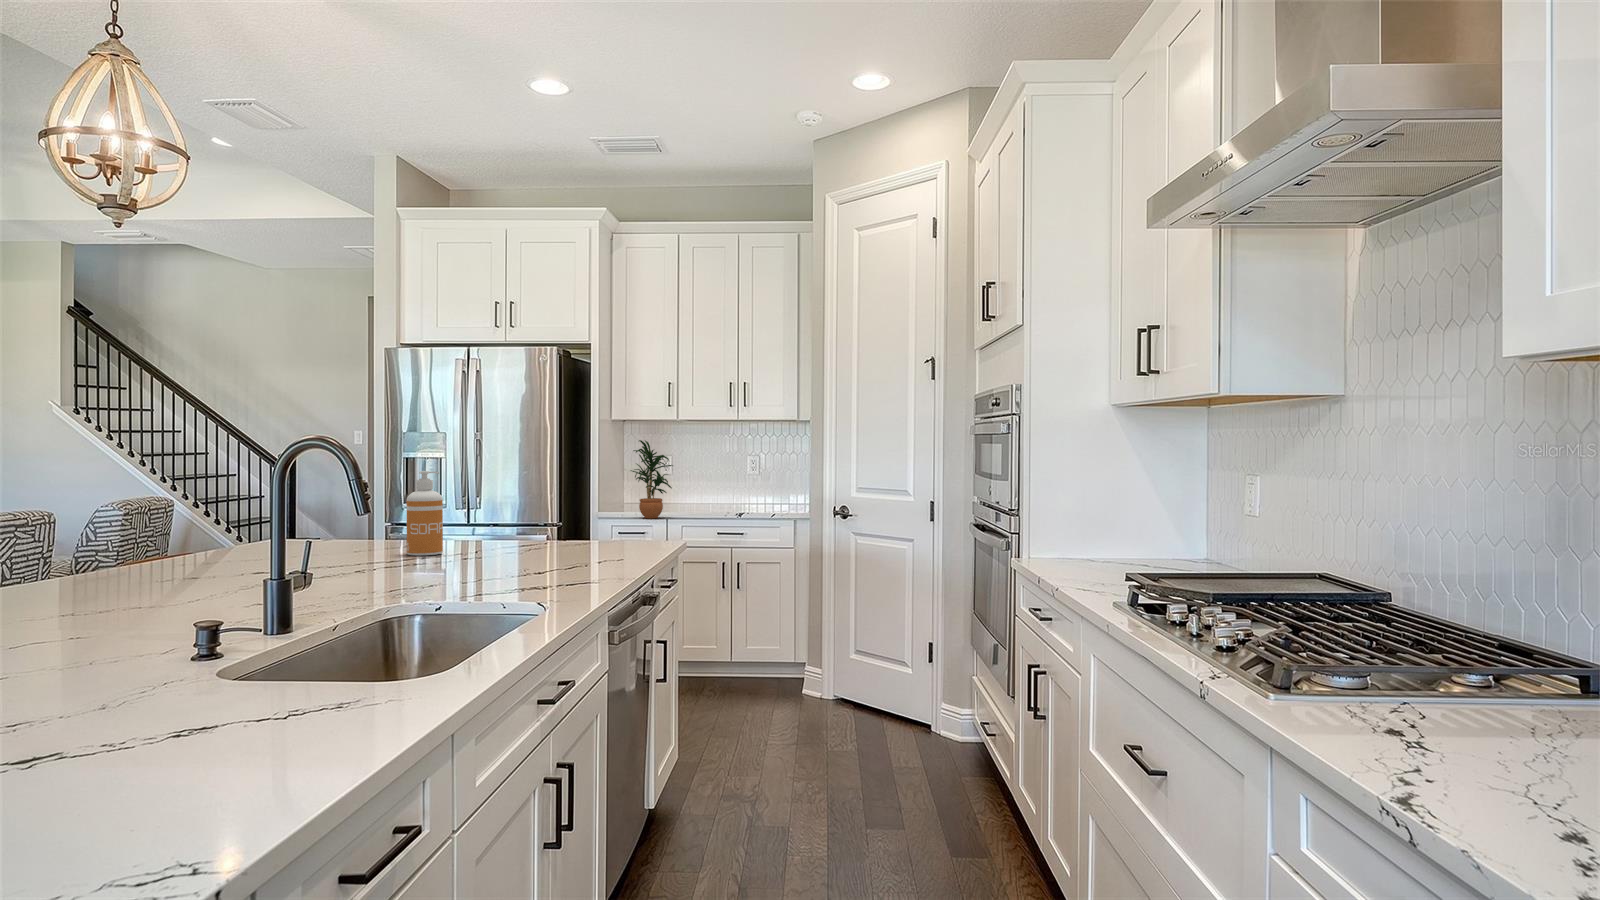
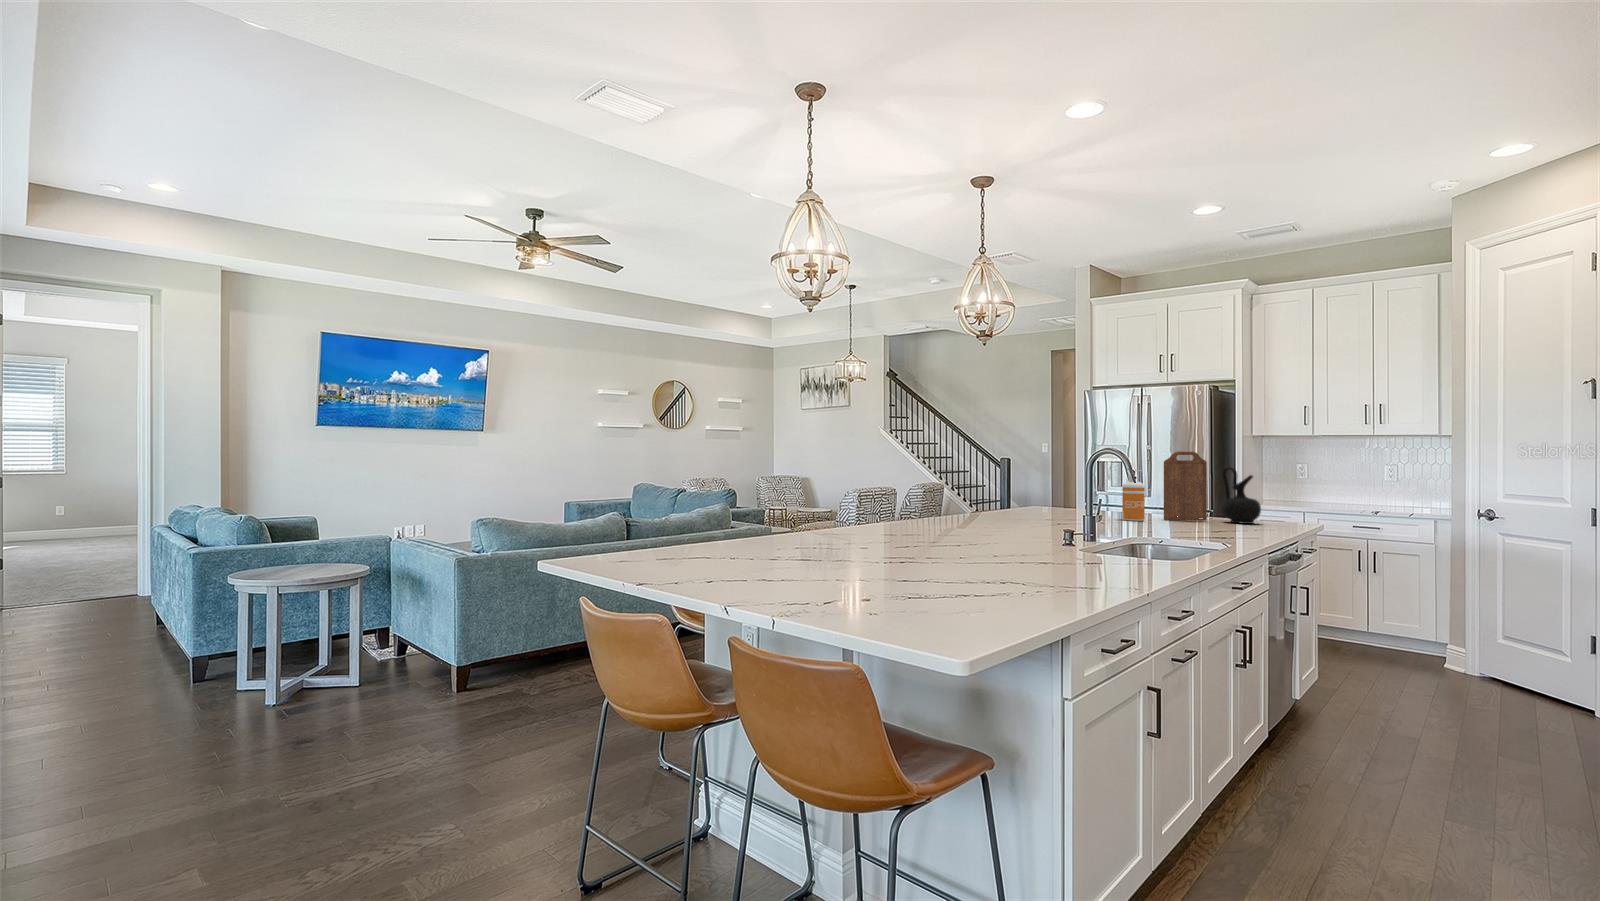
potted plant: present [631,440,673,519] -> none [1269,450,1311,511]
cutting board: none [476,441,539,549] -> present [1164,451,1207,521]
ceramic jug: none [561,464,610,546] -> present [1222,467,1261,524]

